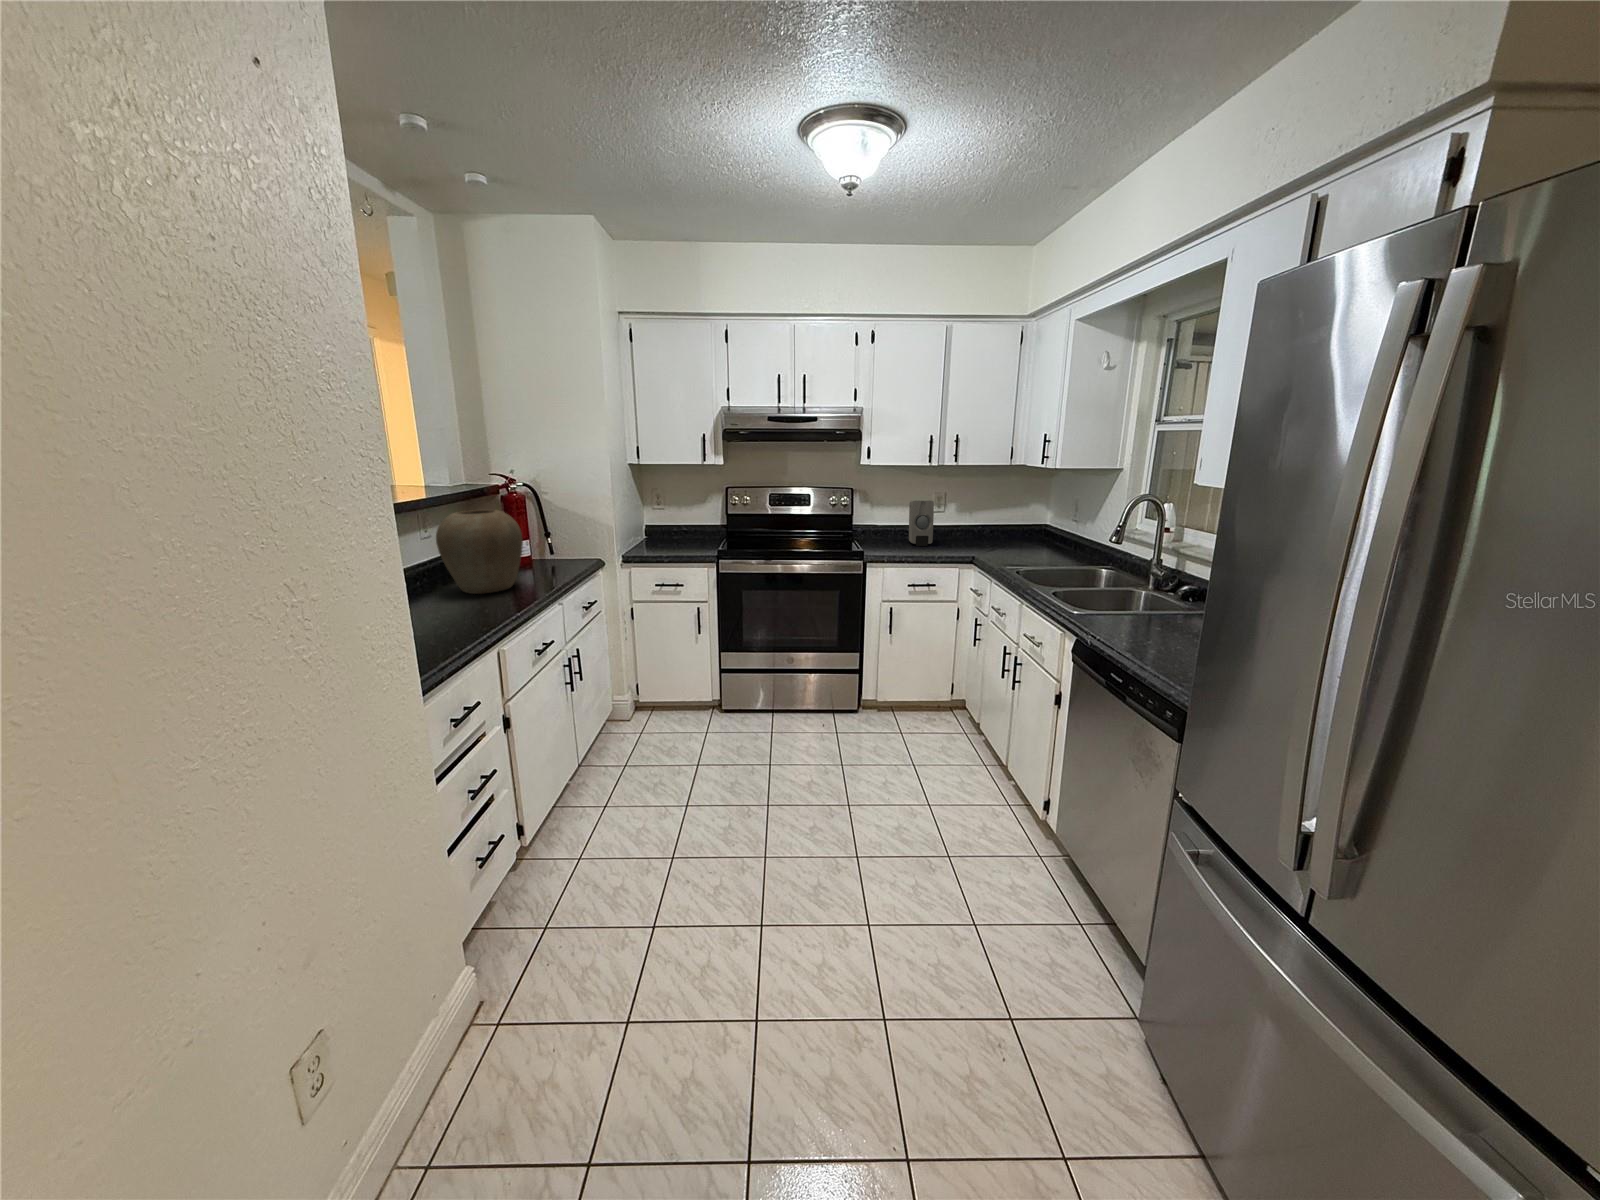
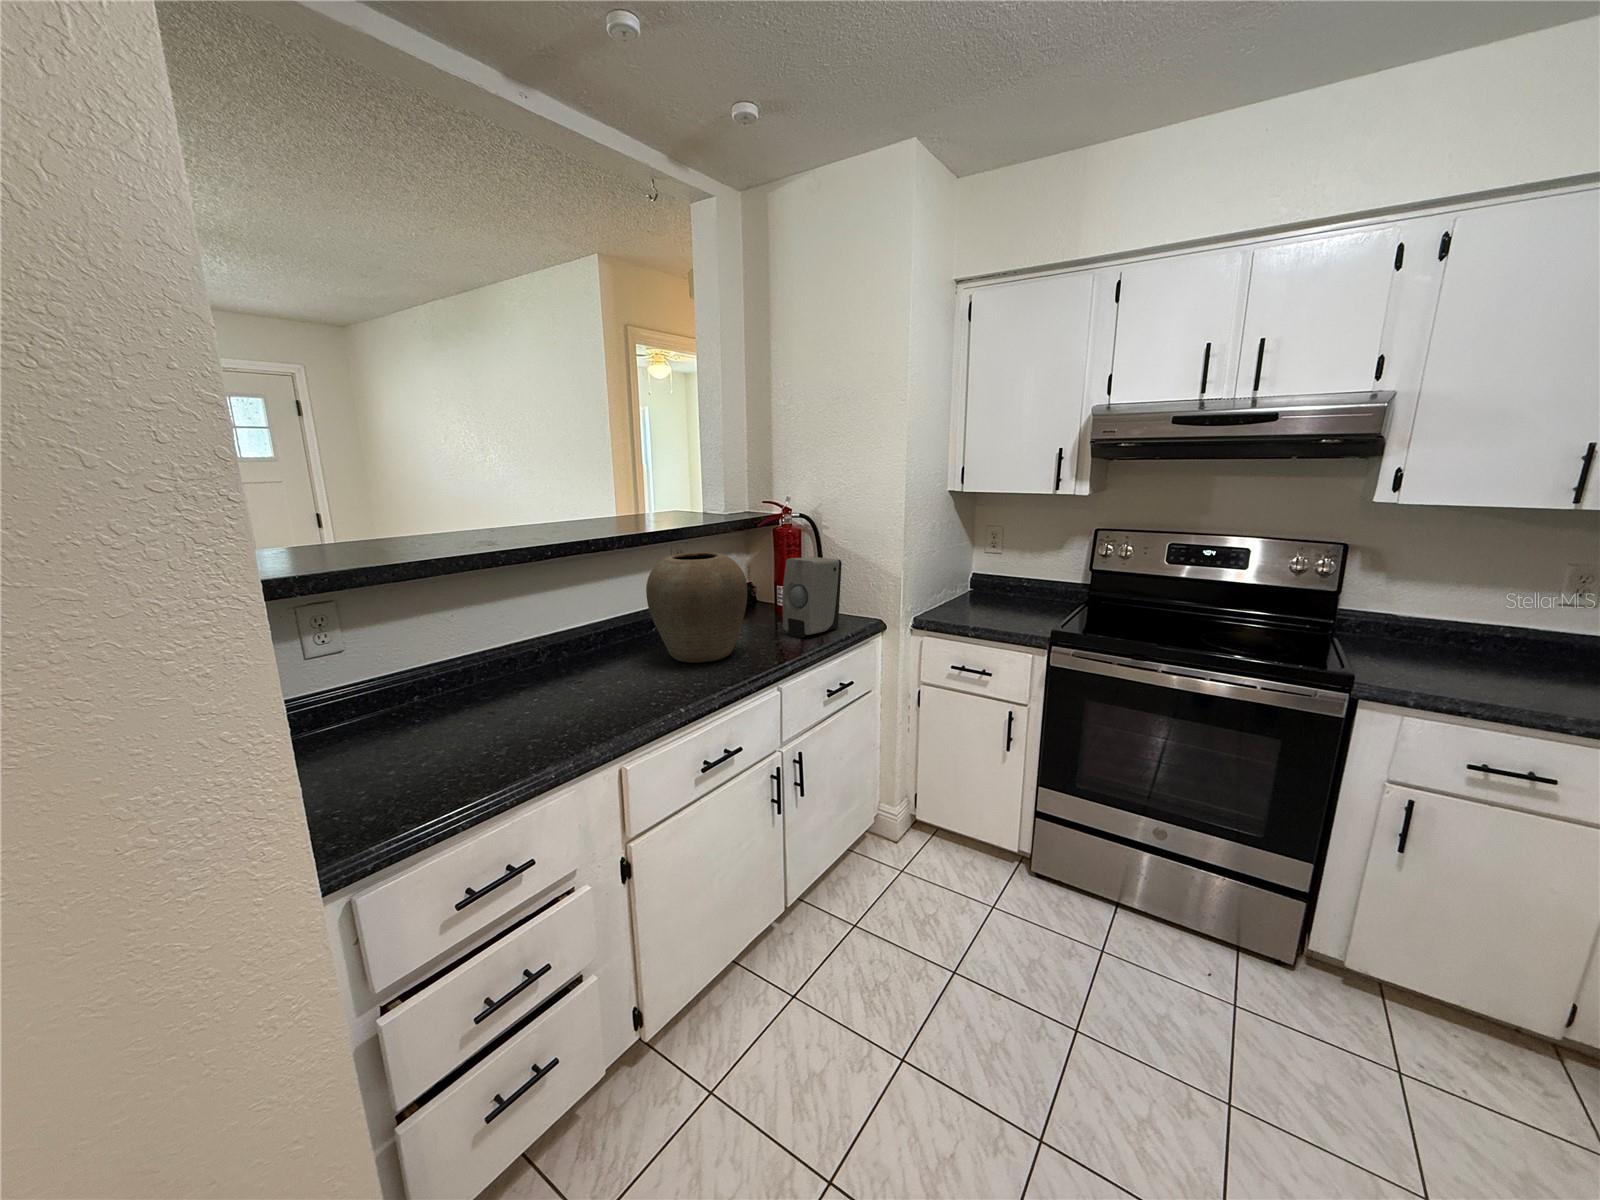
soap dispenser: present [908,500,934,546] -> present [782,557,842,638]

